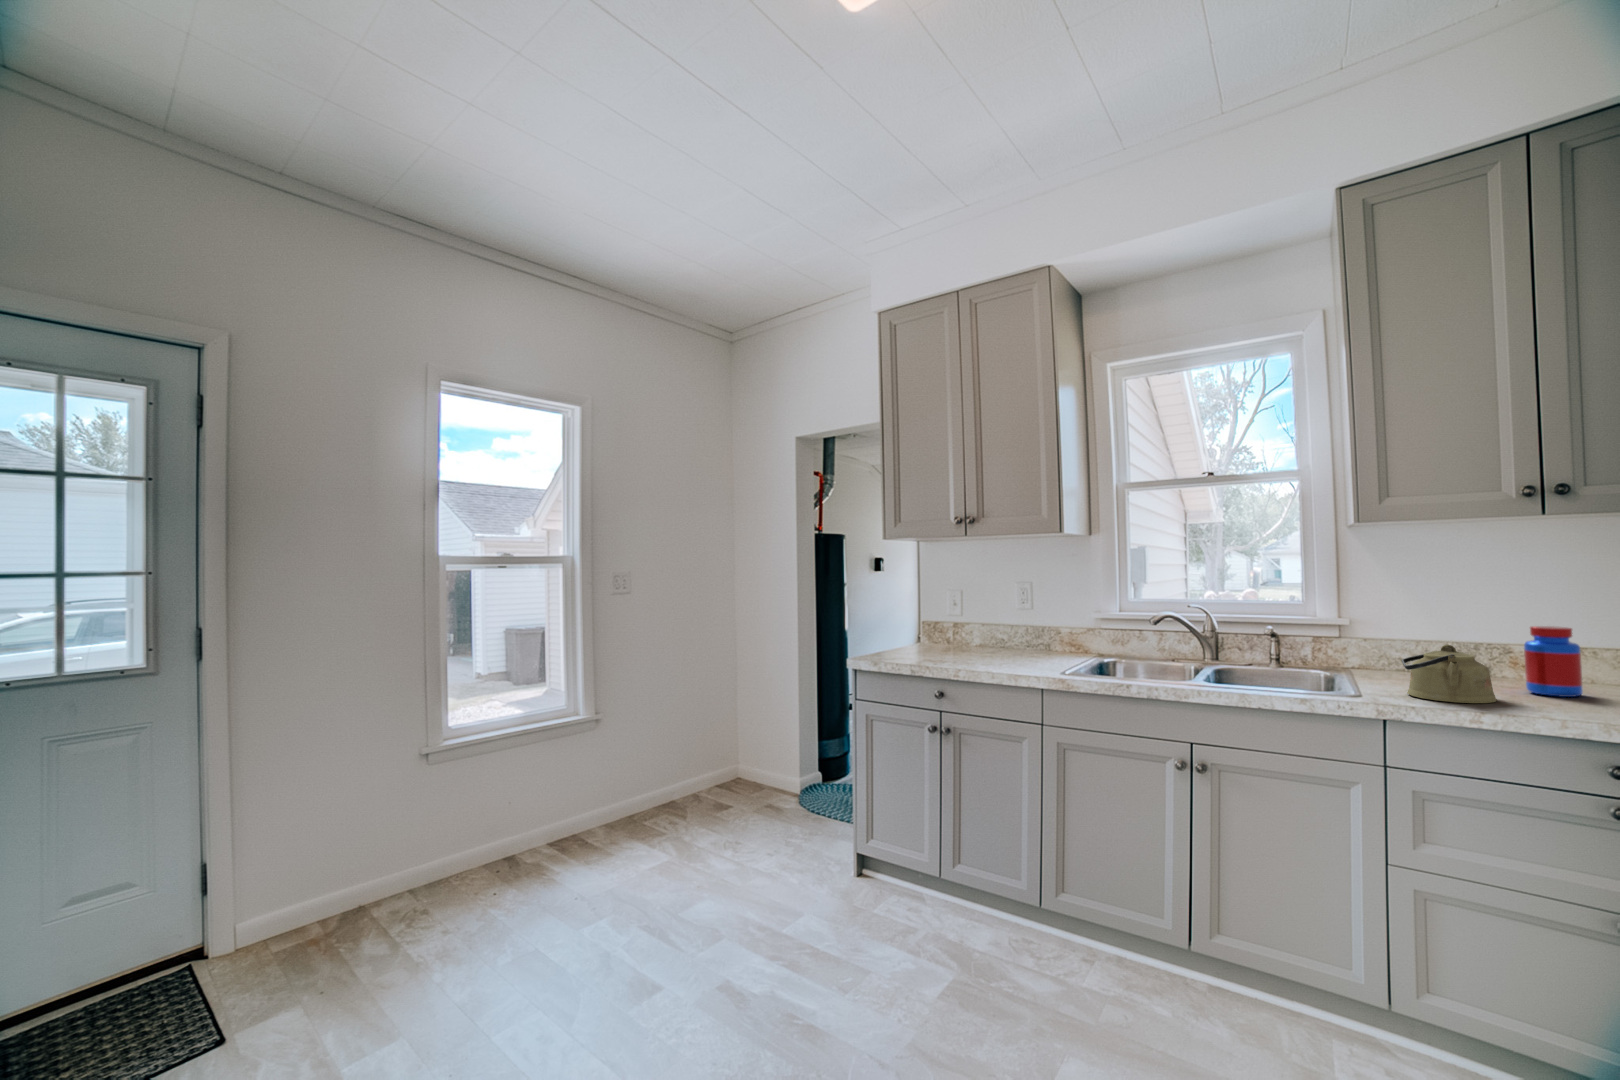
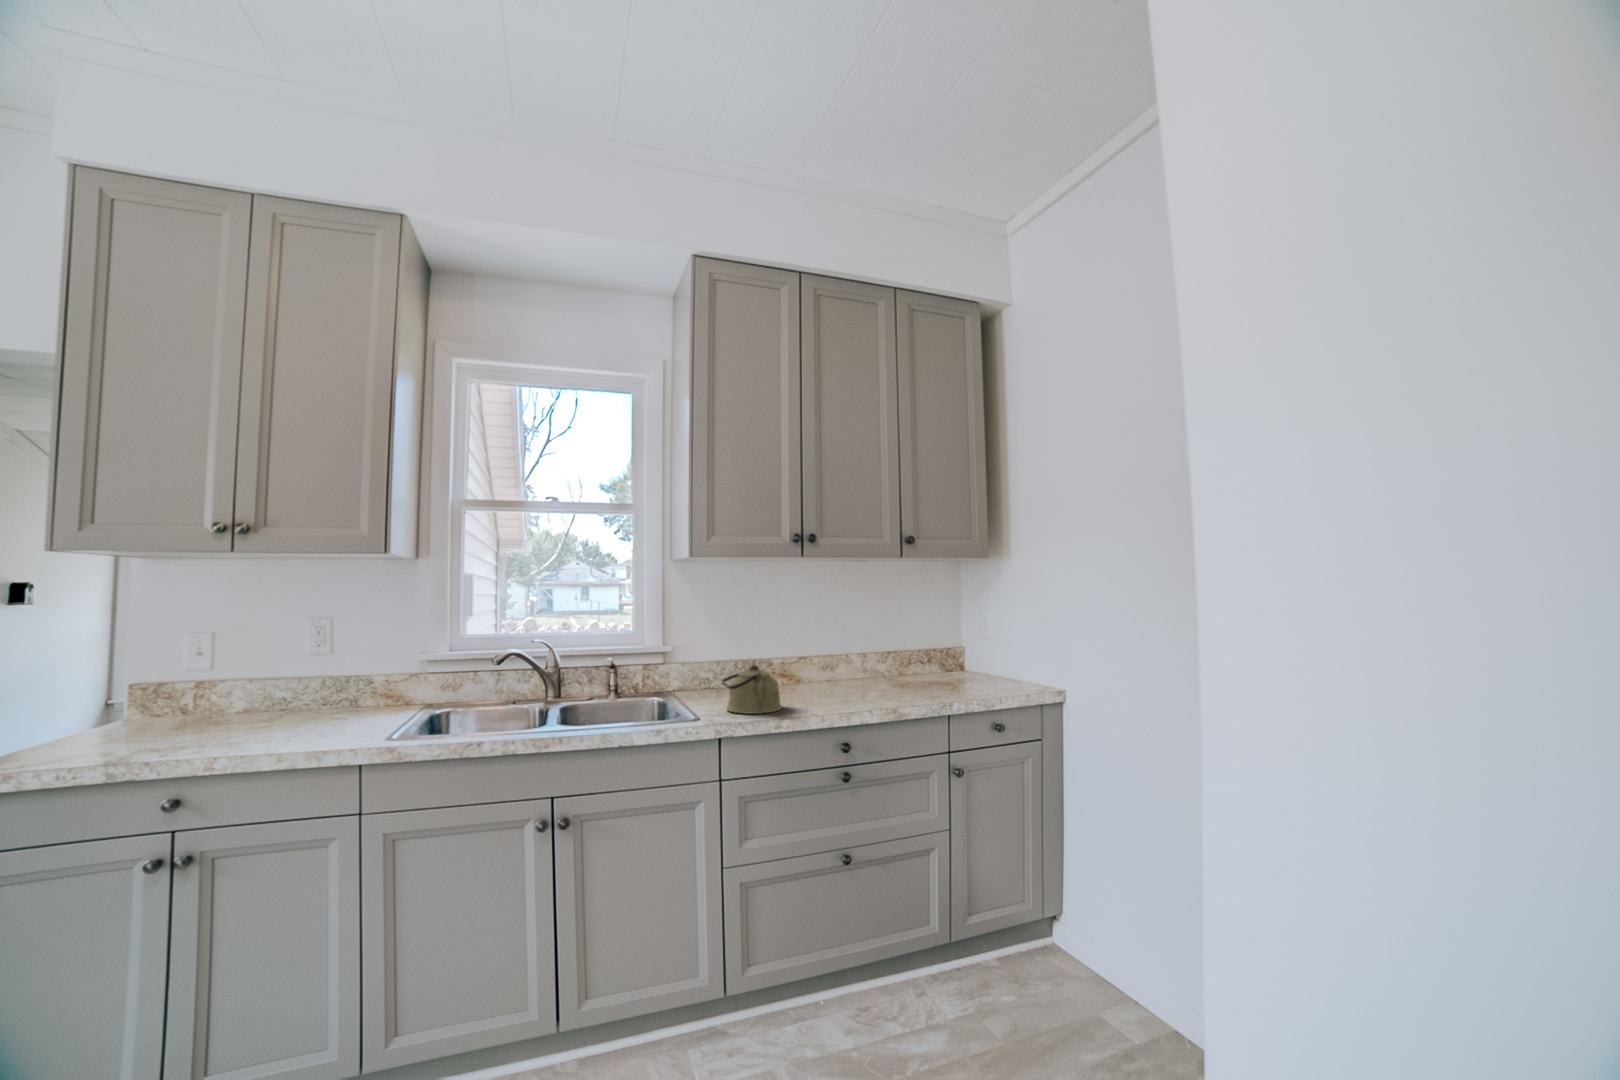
jar: present [1524,626,1583,697] -> none [790,644,819,698]

